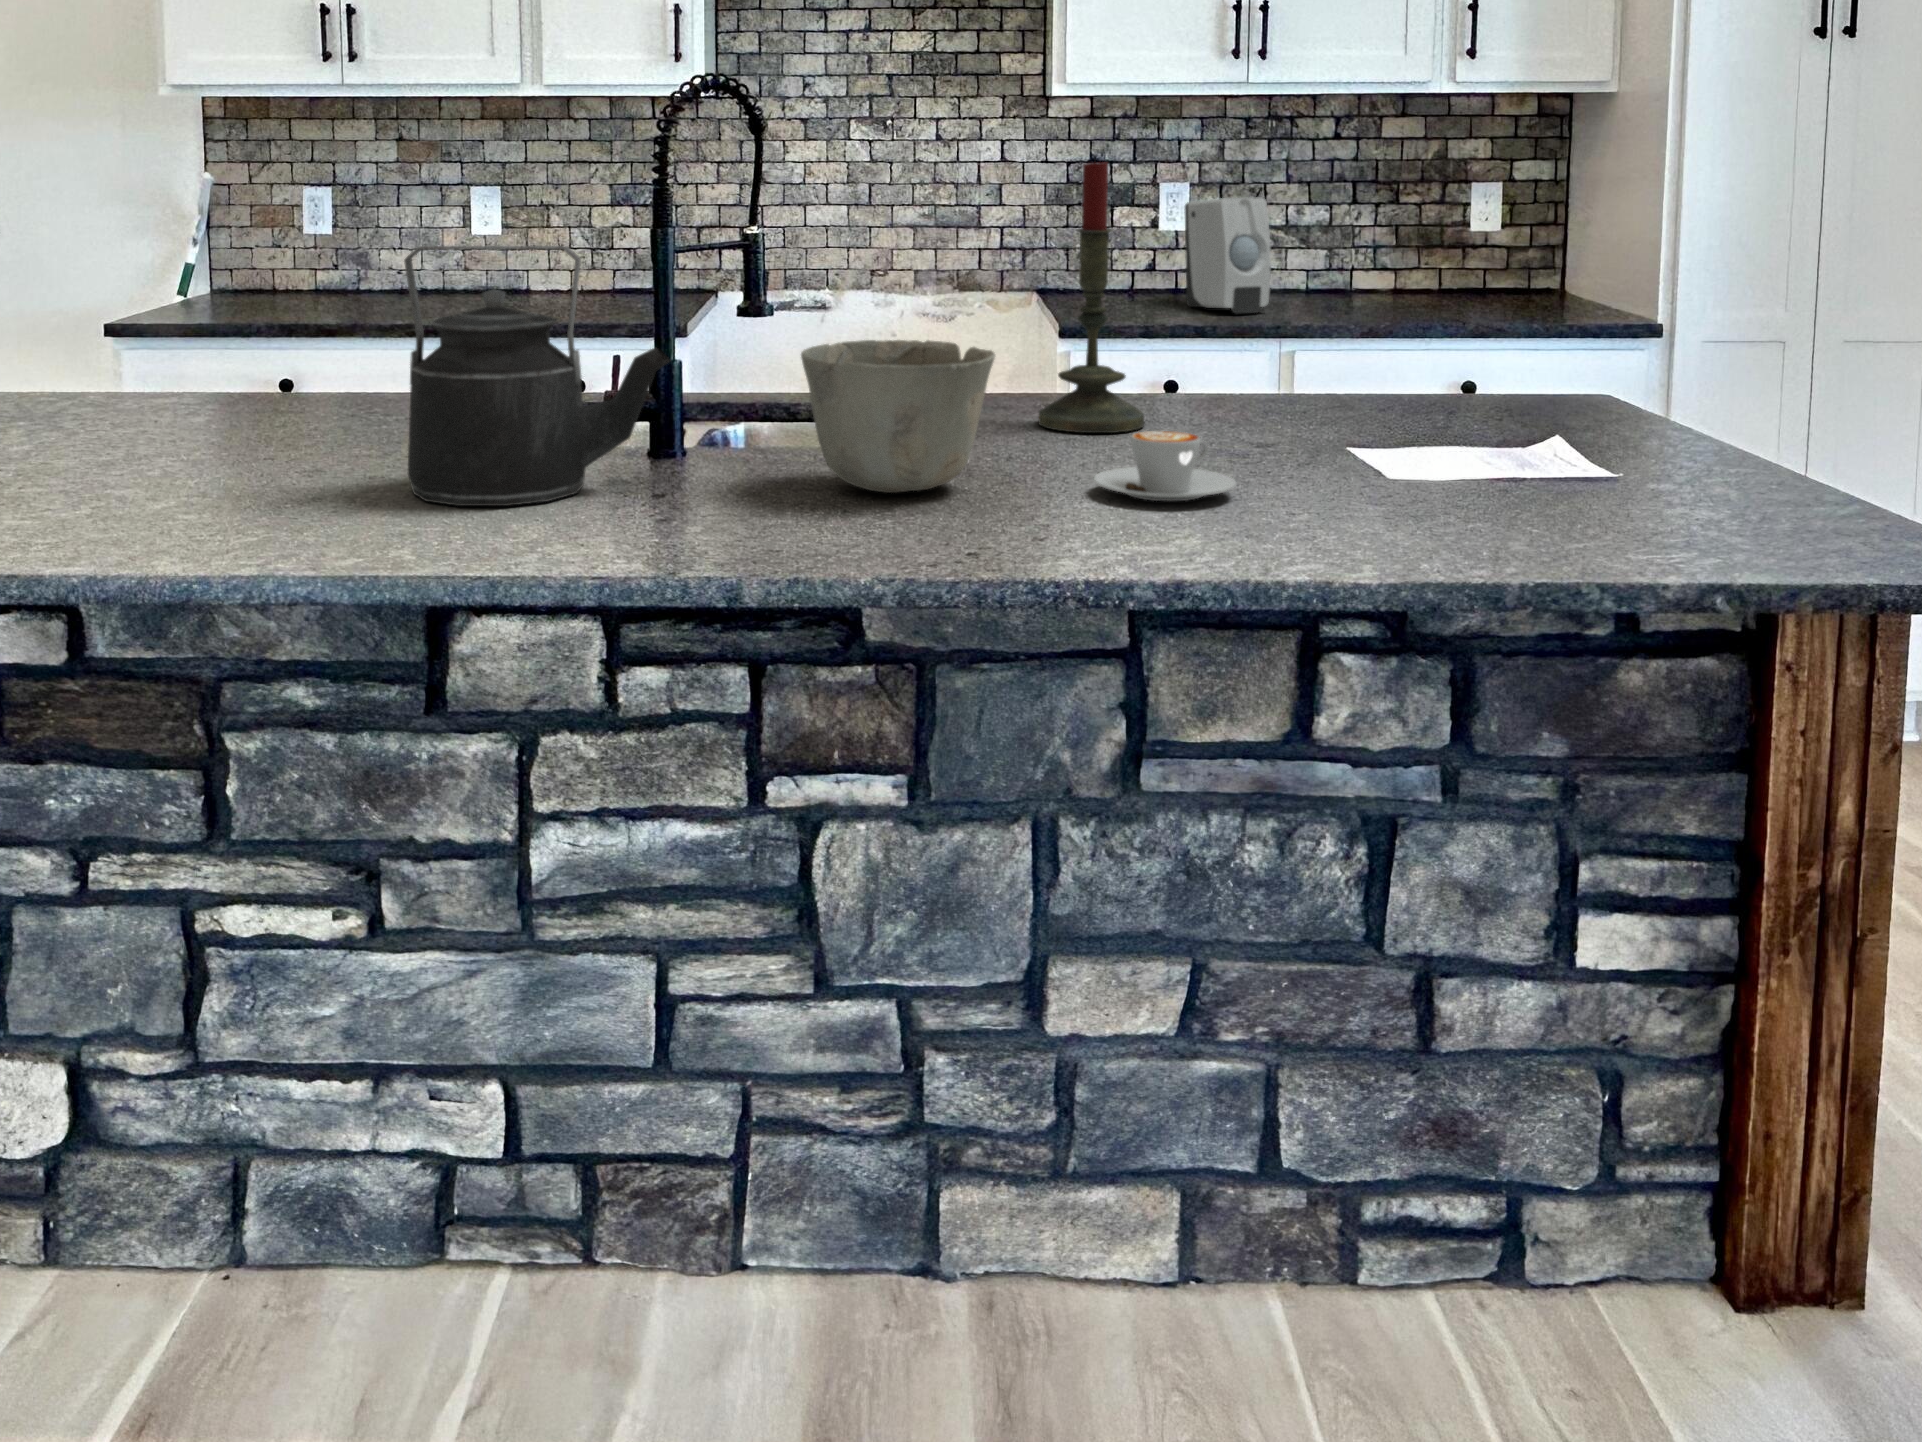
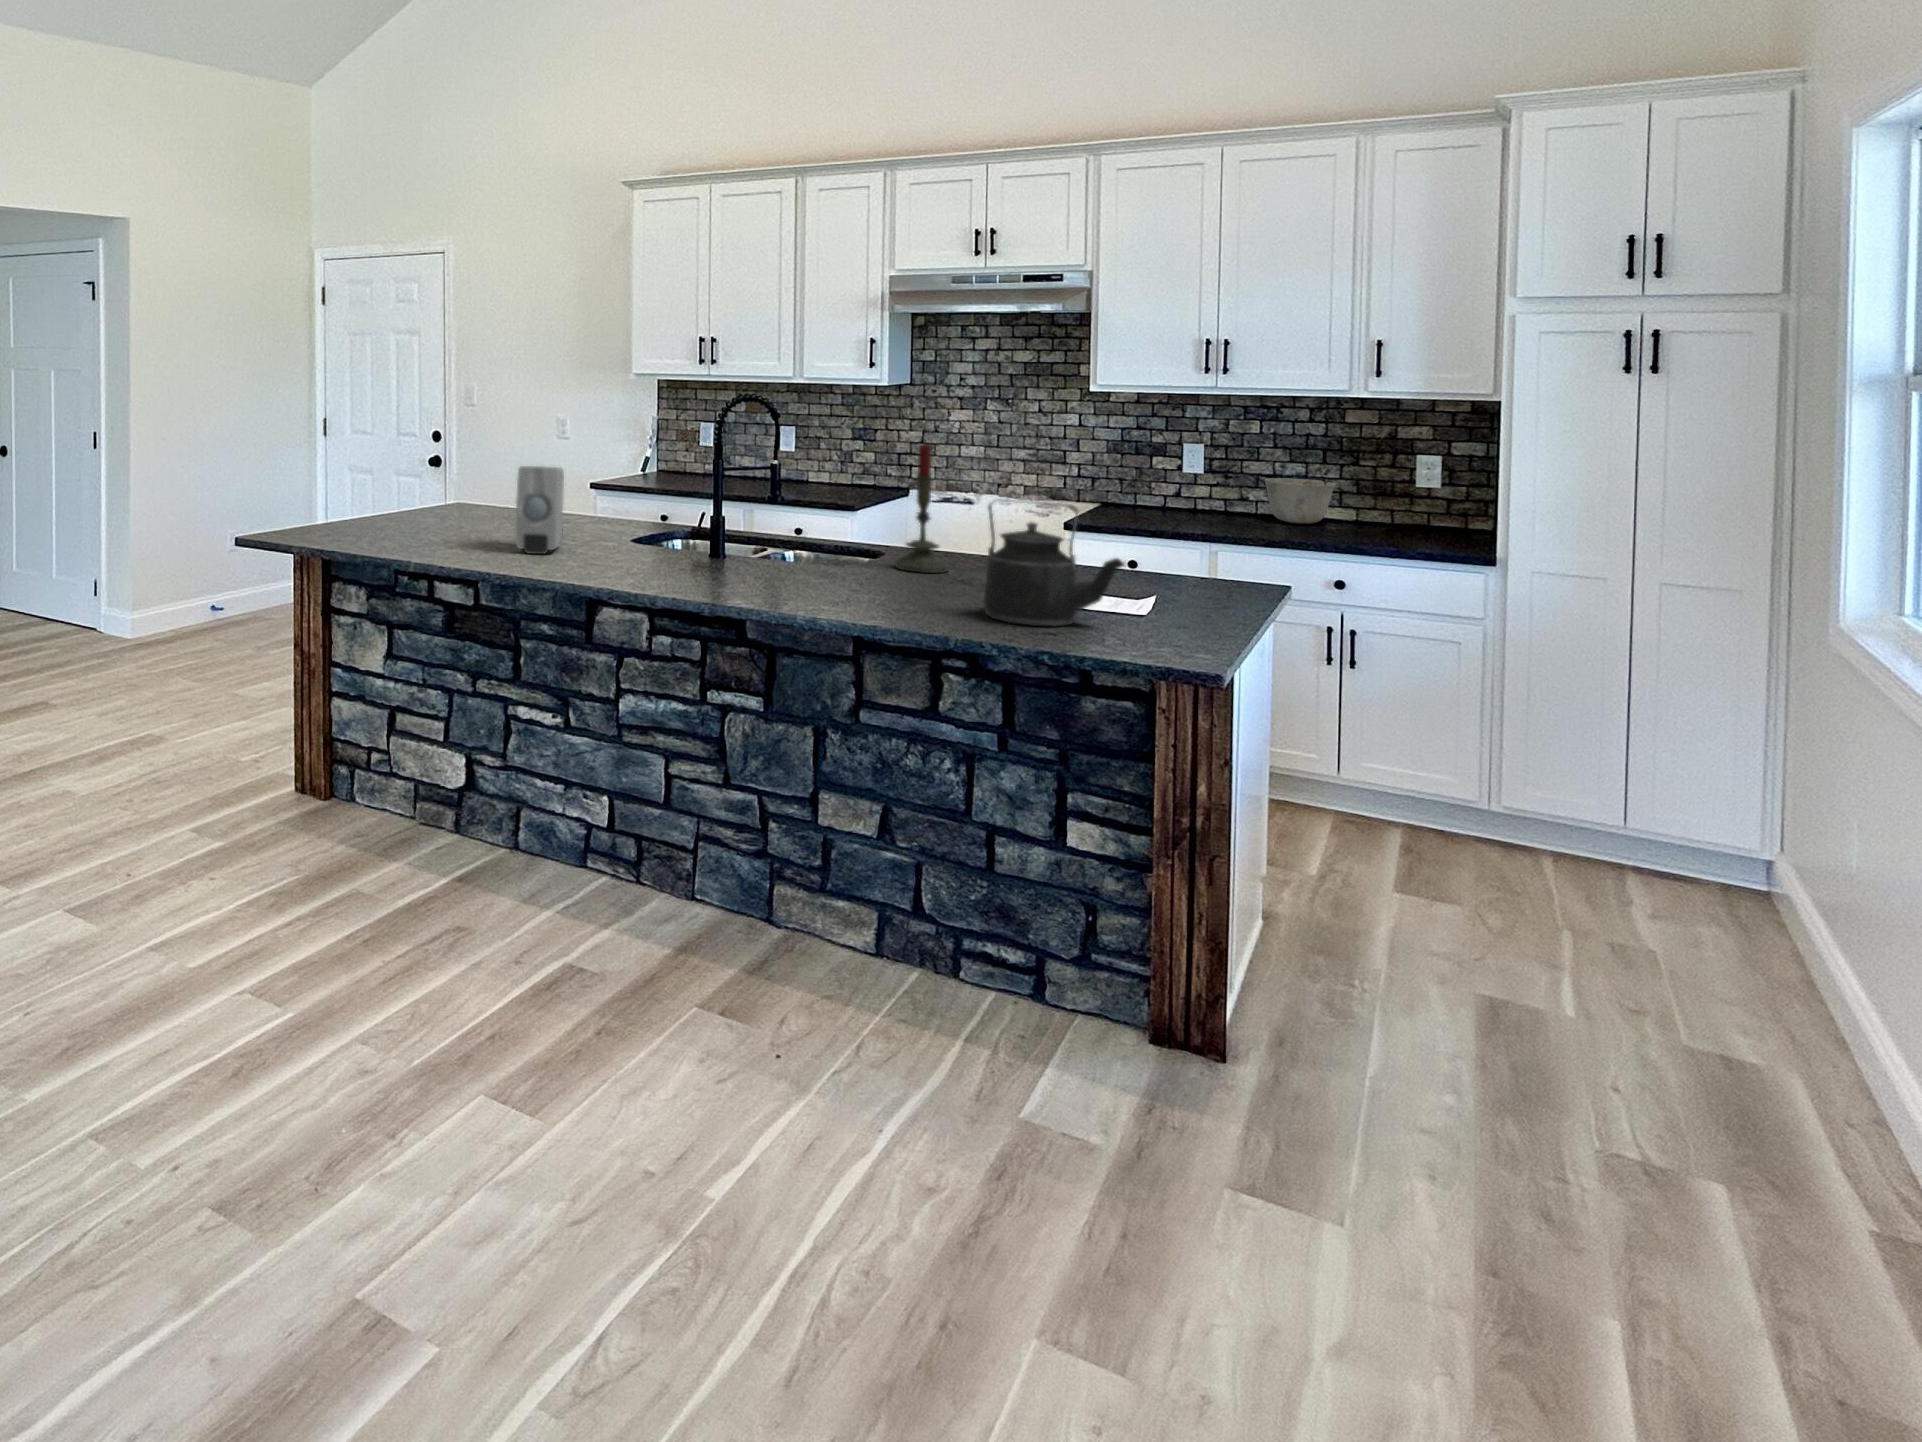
soap dispenser: present [1184,198,1271,314] -> present [516,466,564,554]
kettle: present [404,246,670,506] -> present [984,499,1124,627]
ceramic bowl: present [801,340,995,493] -> present [1265,478,1335,524]
coffee cup: present [1094,431,1236,501] -> none [853,567,918,598]

